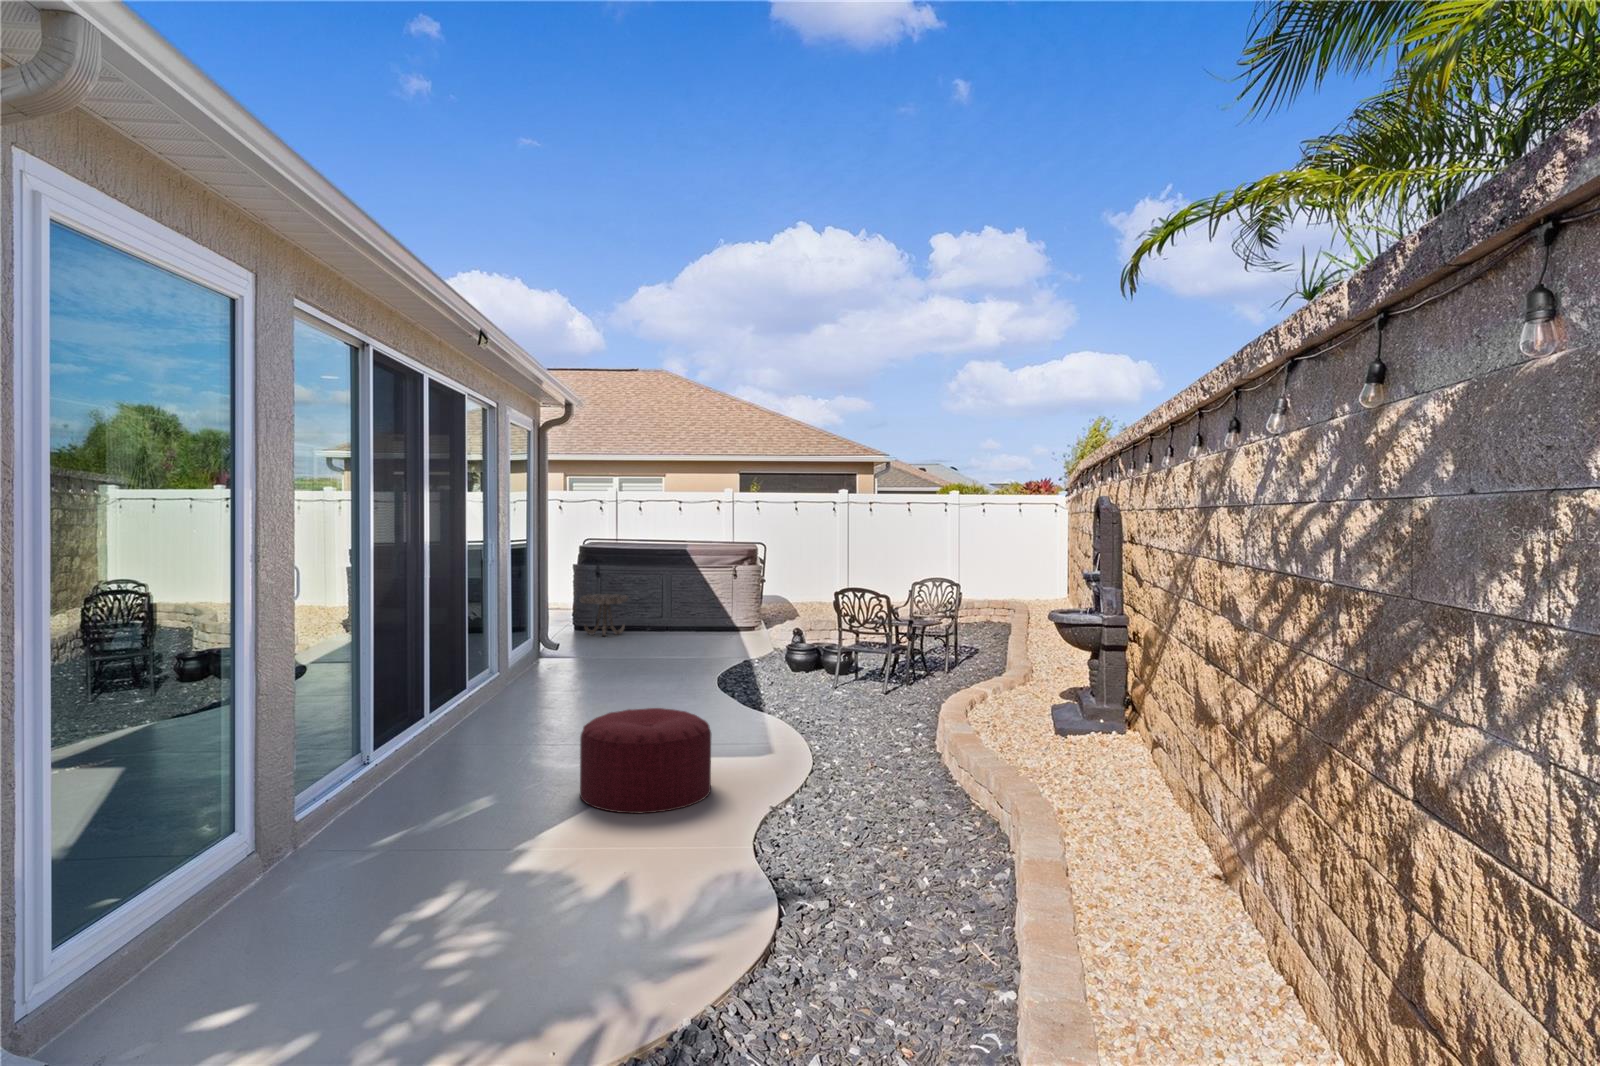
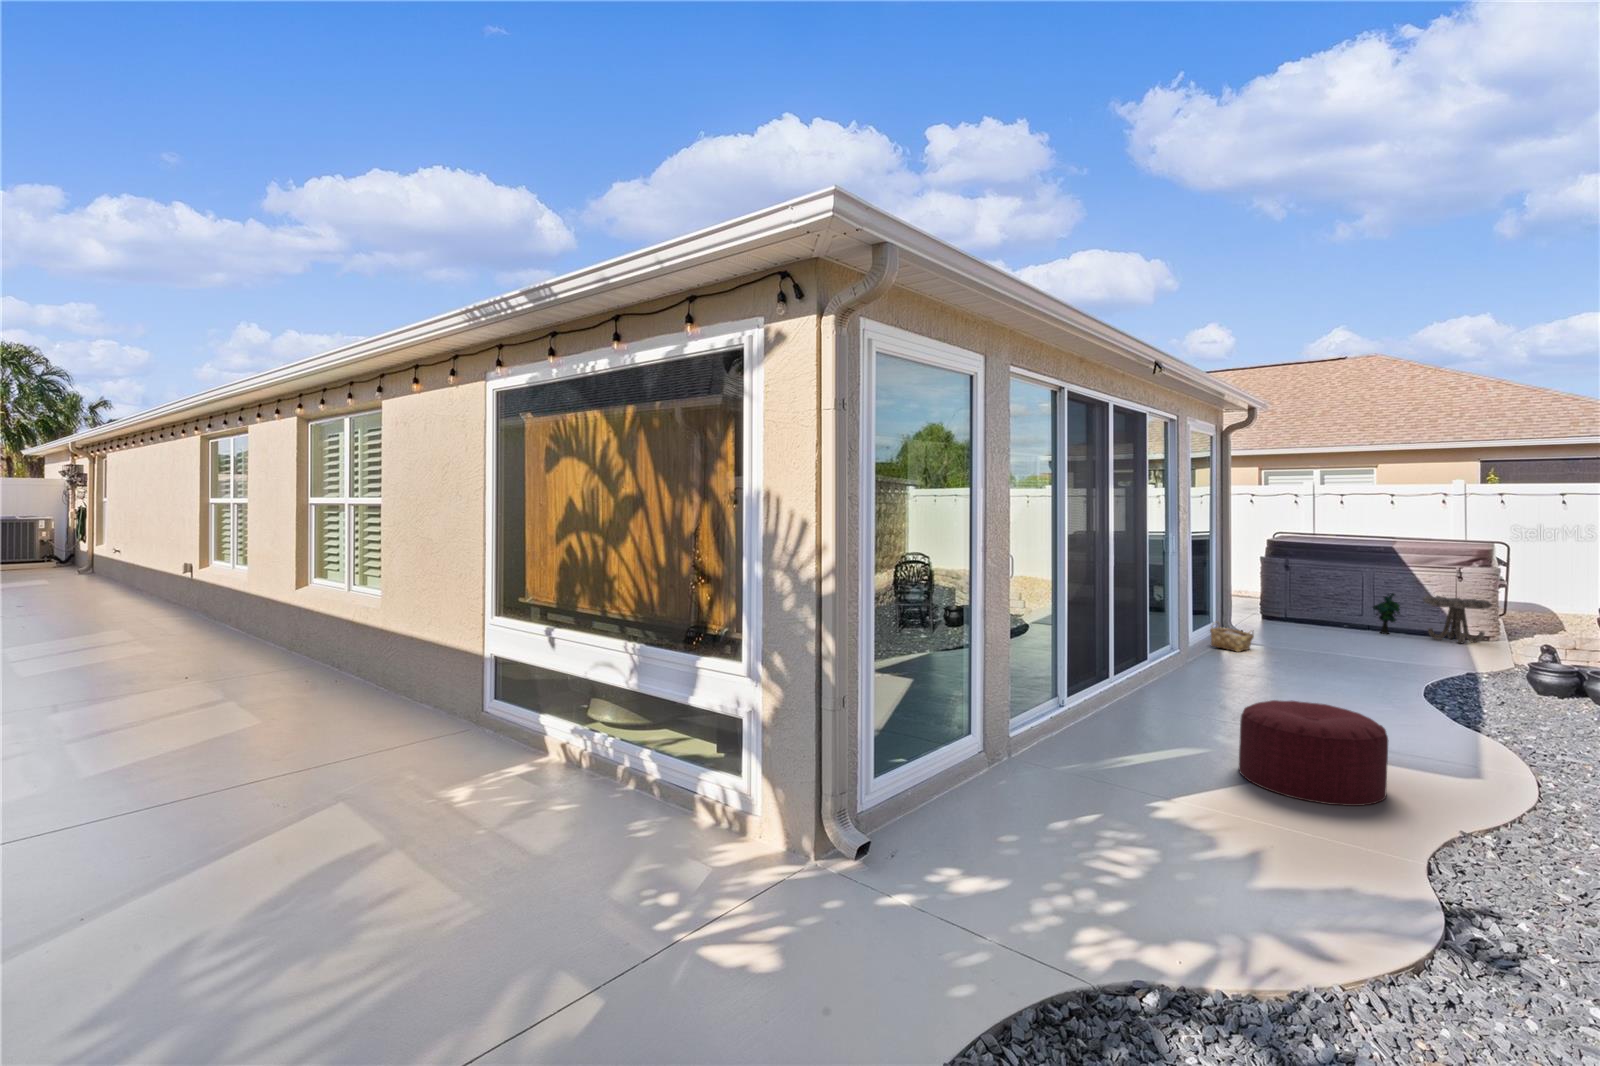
side table: present [580,594,628,636] -> present [1423,596,1492,643]
decorative plant: none [669,594,693,634] -> present [1373,593,1400,634]
woven basket: none [531,637,574,668] -> present [1210,622,1254,652]

